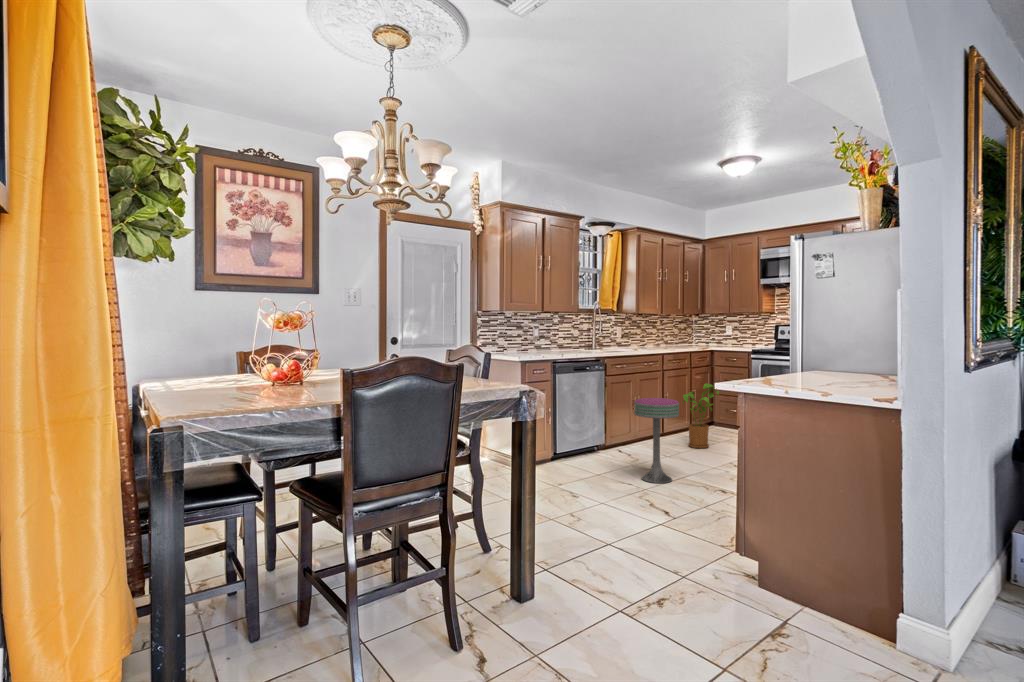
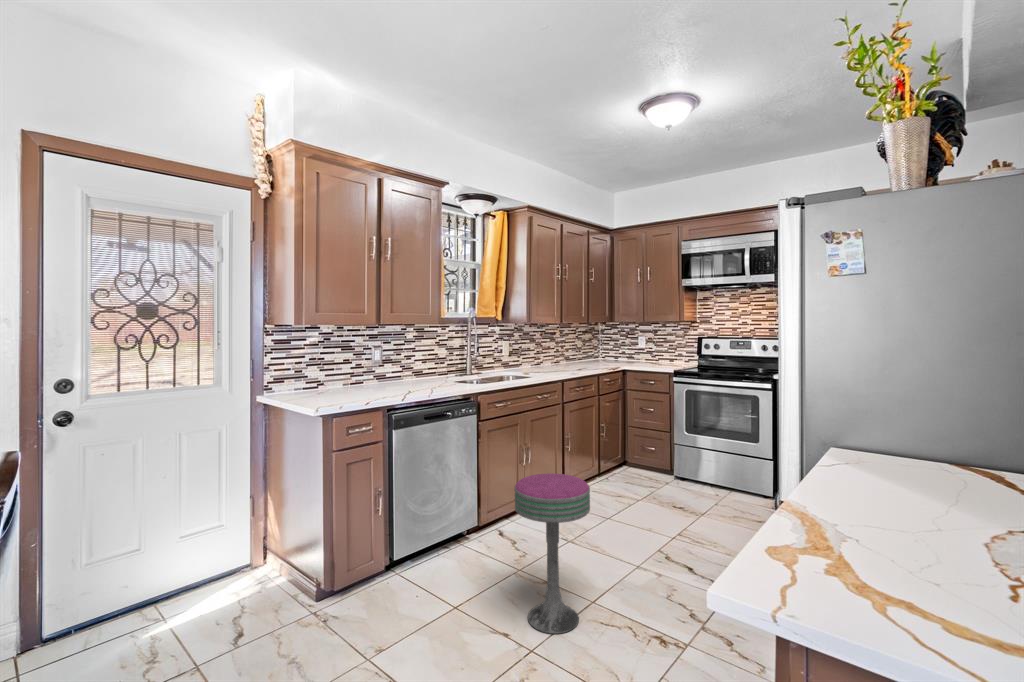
house plant: present [683,384,720,449] -> none [590,425,643,519]

